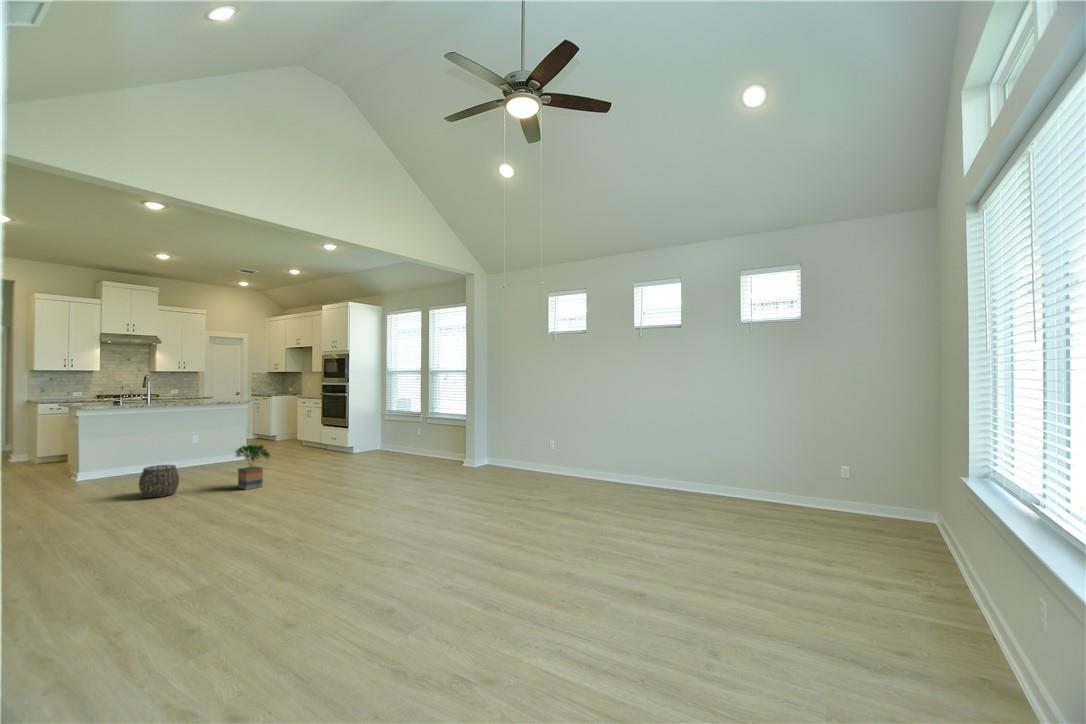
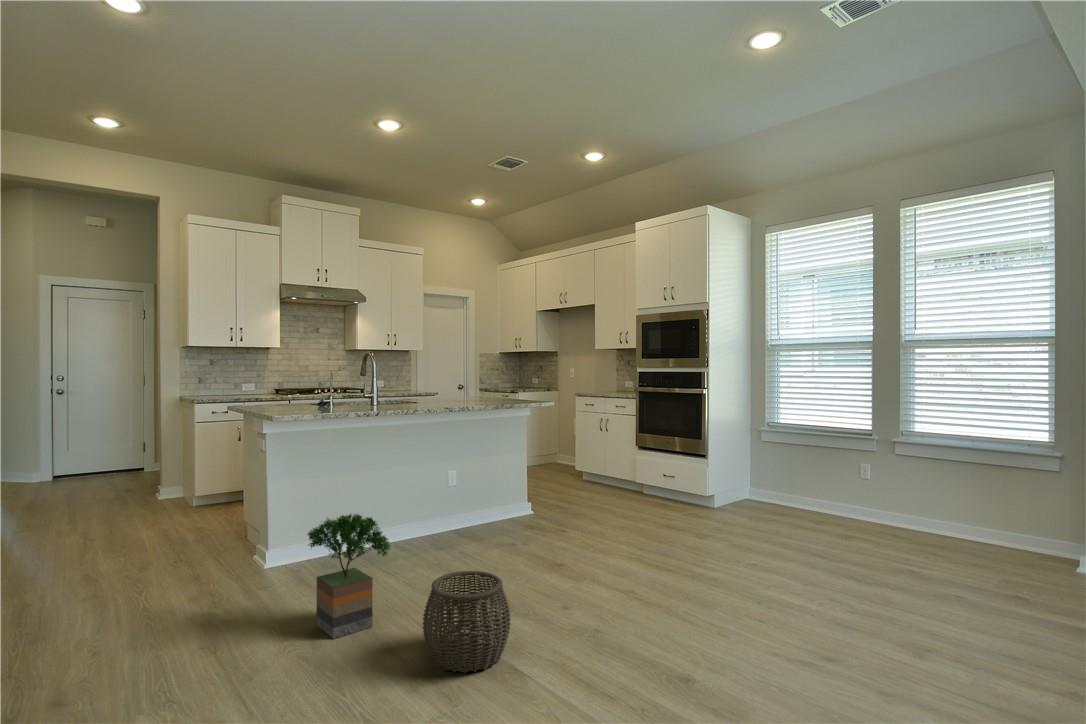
potted tree: present [236,445,270,490] -> present [307,514,390,639]

